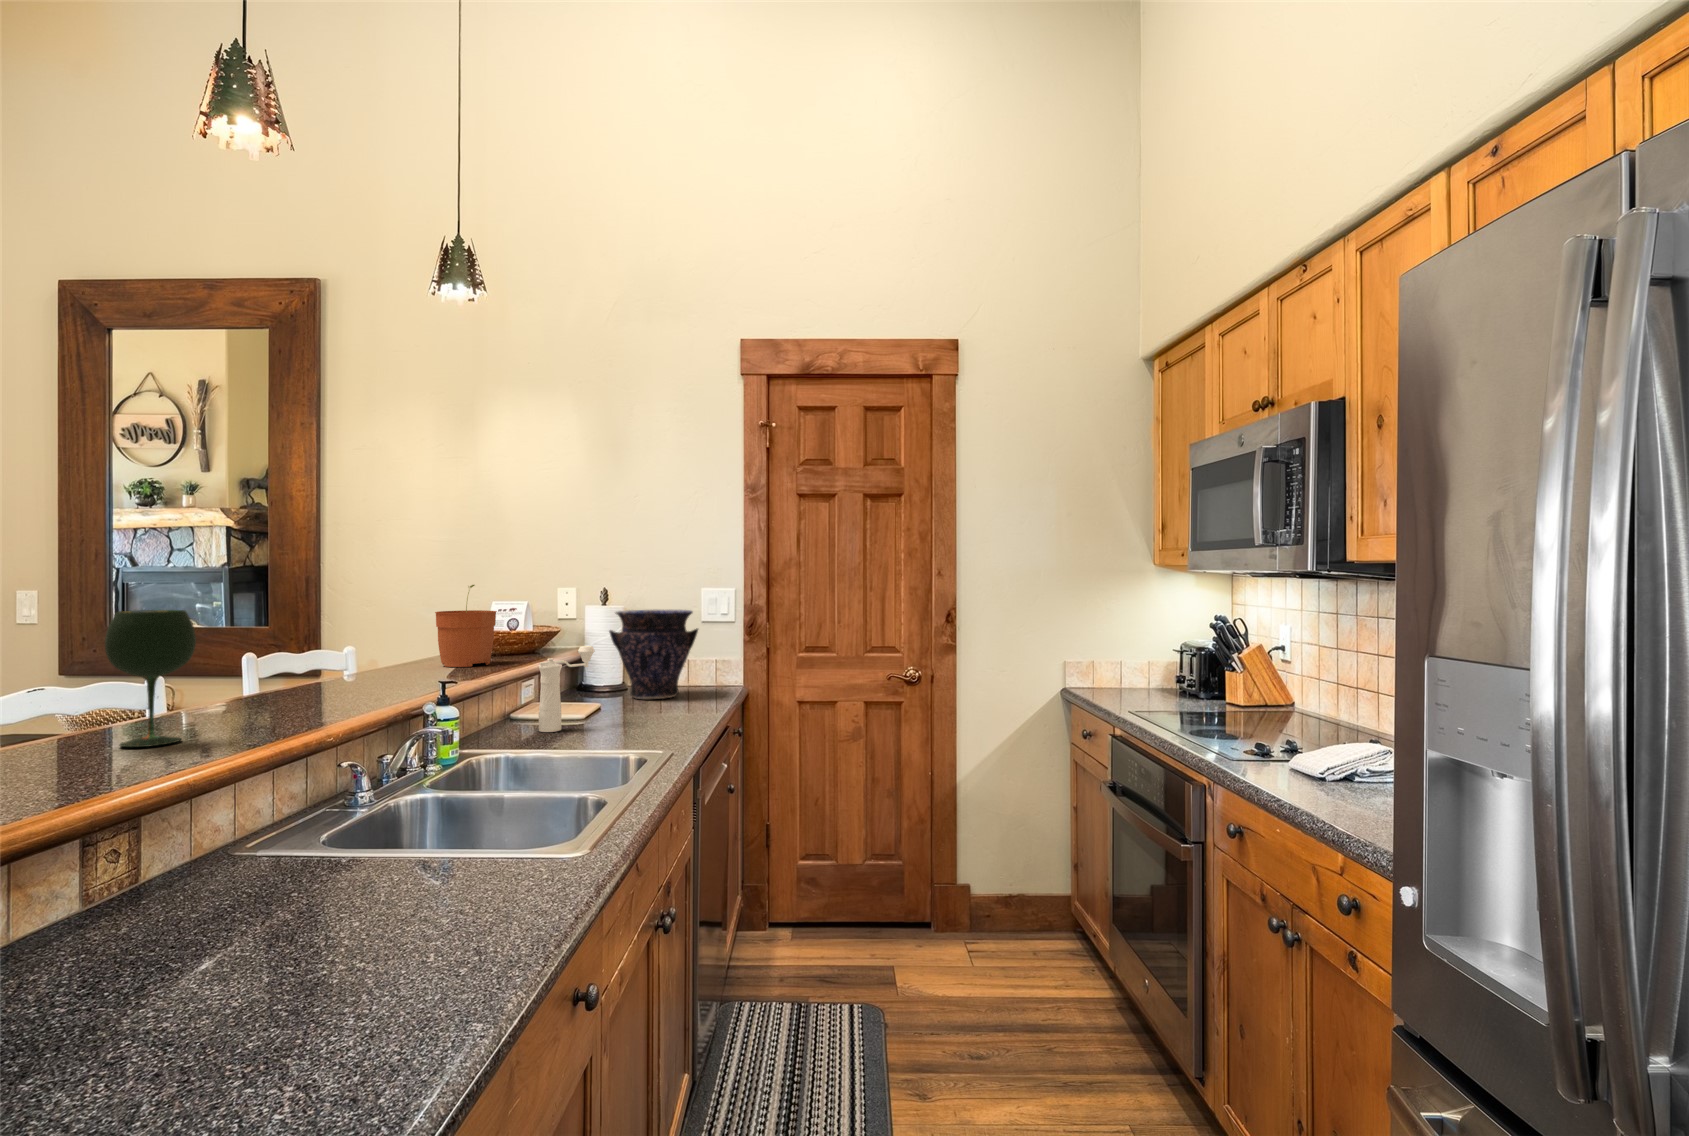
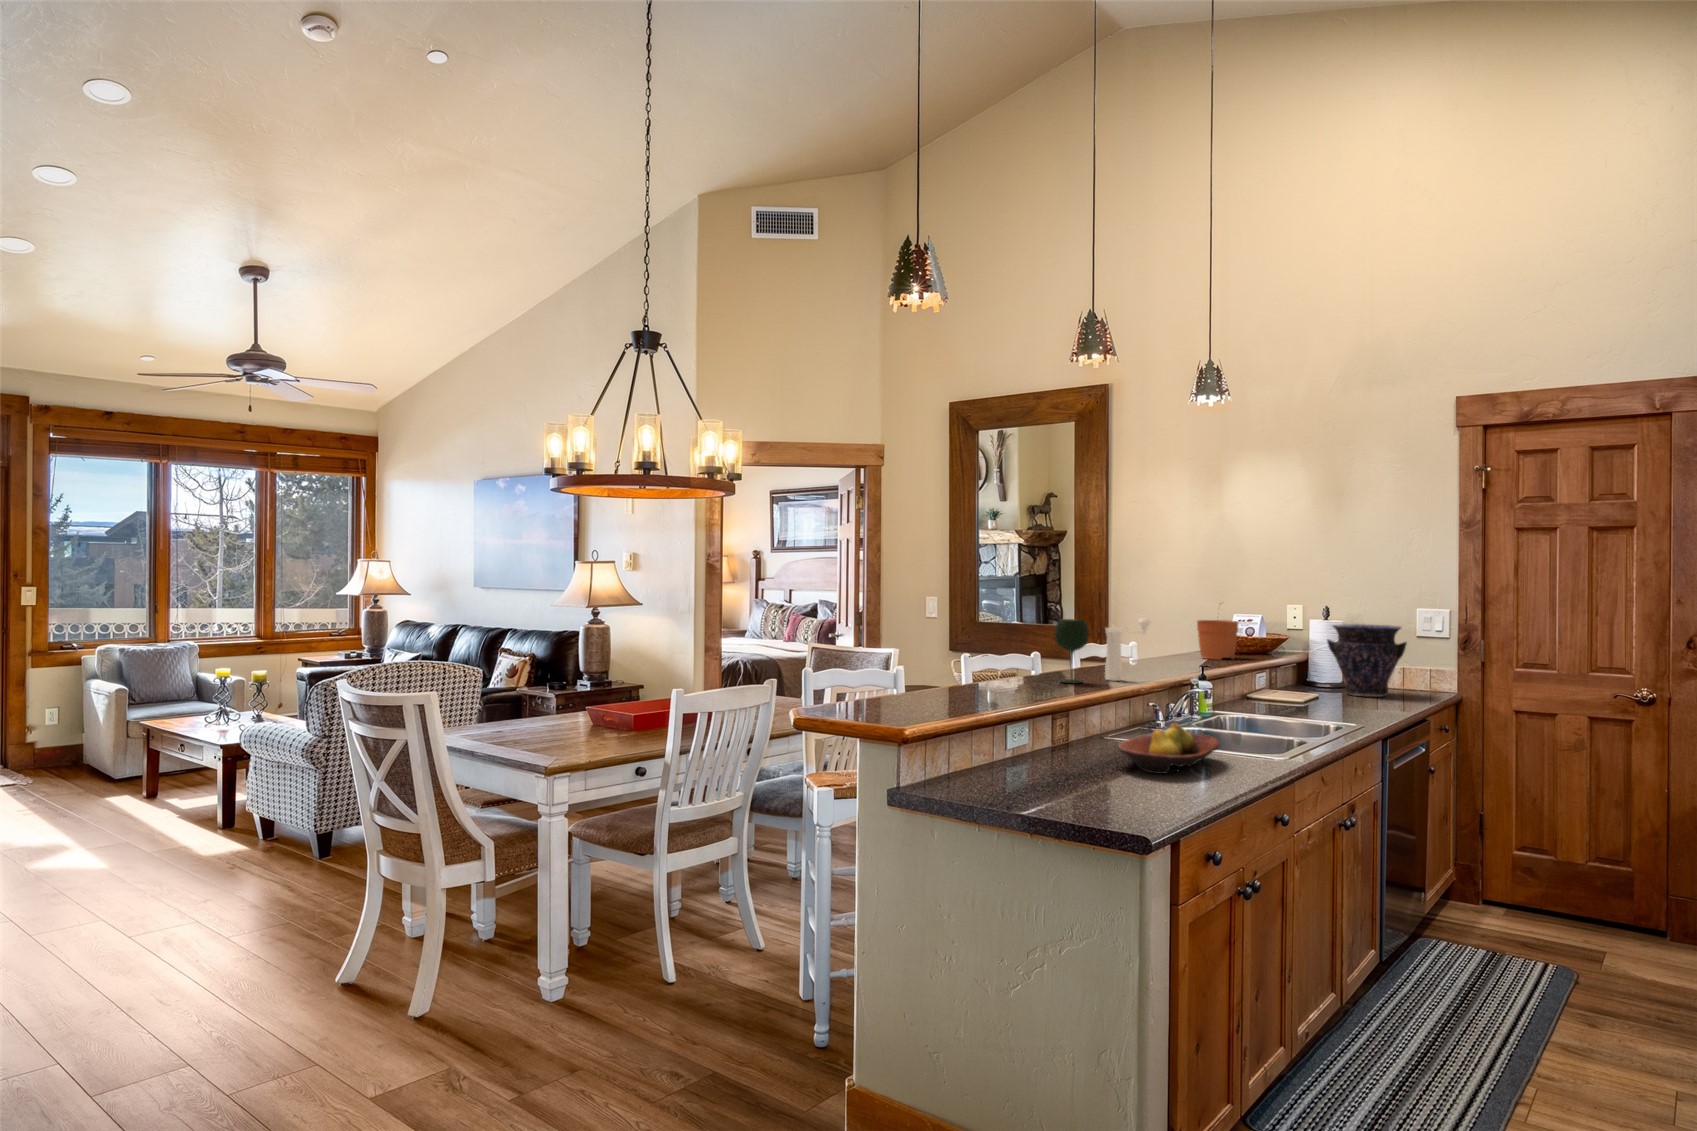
pepper mill: present [539,646,595,732] -> present [1105,618,1151,681]
fruit bowl: none [188,830,469,991] -> present [1118,723,1220,774]

